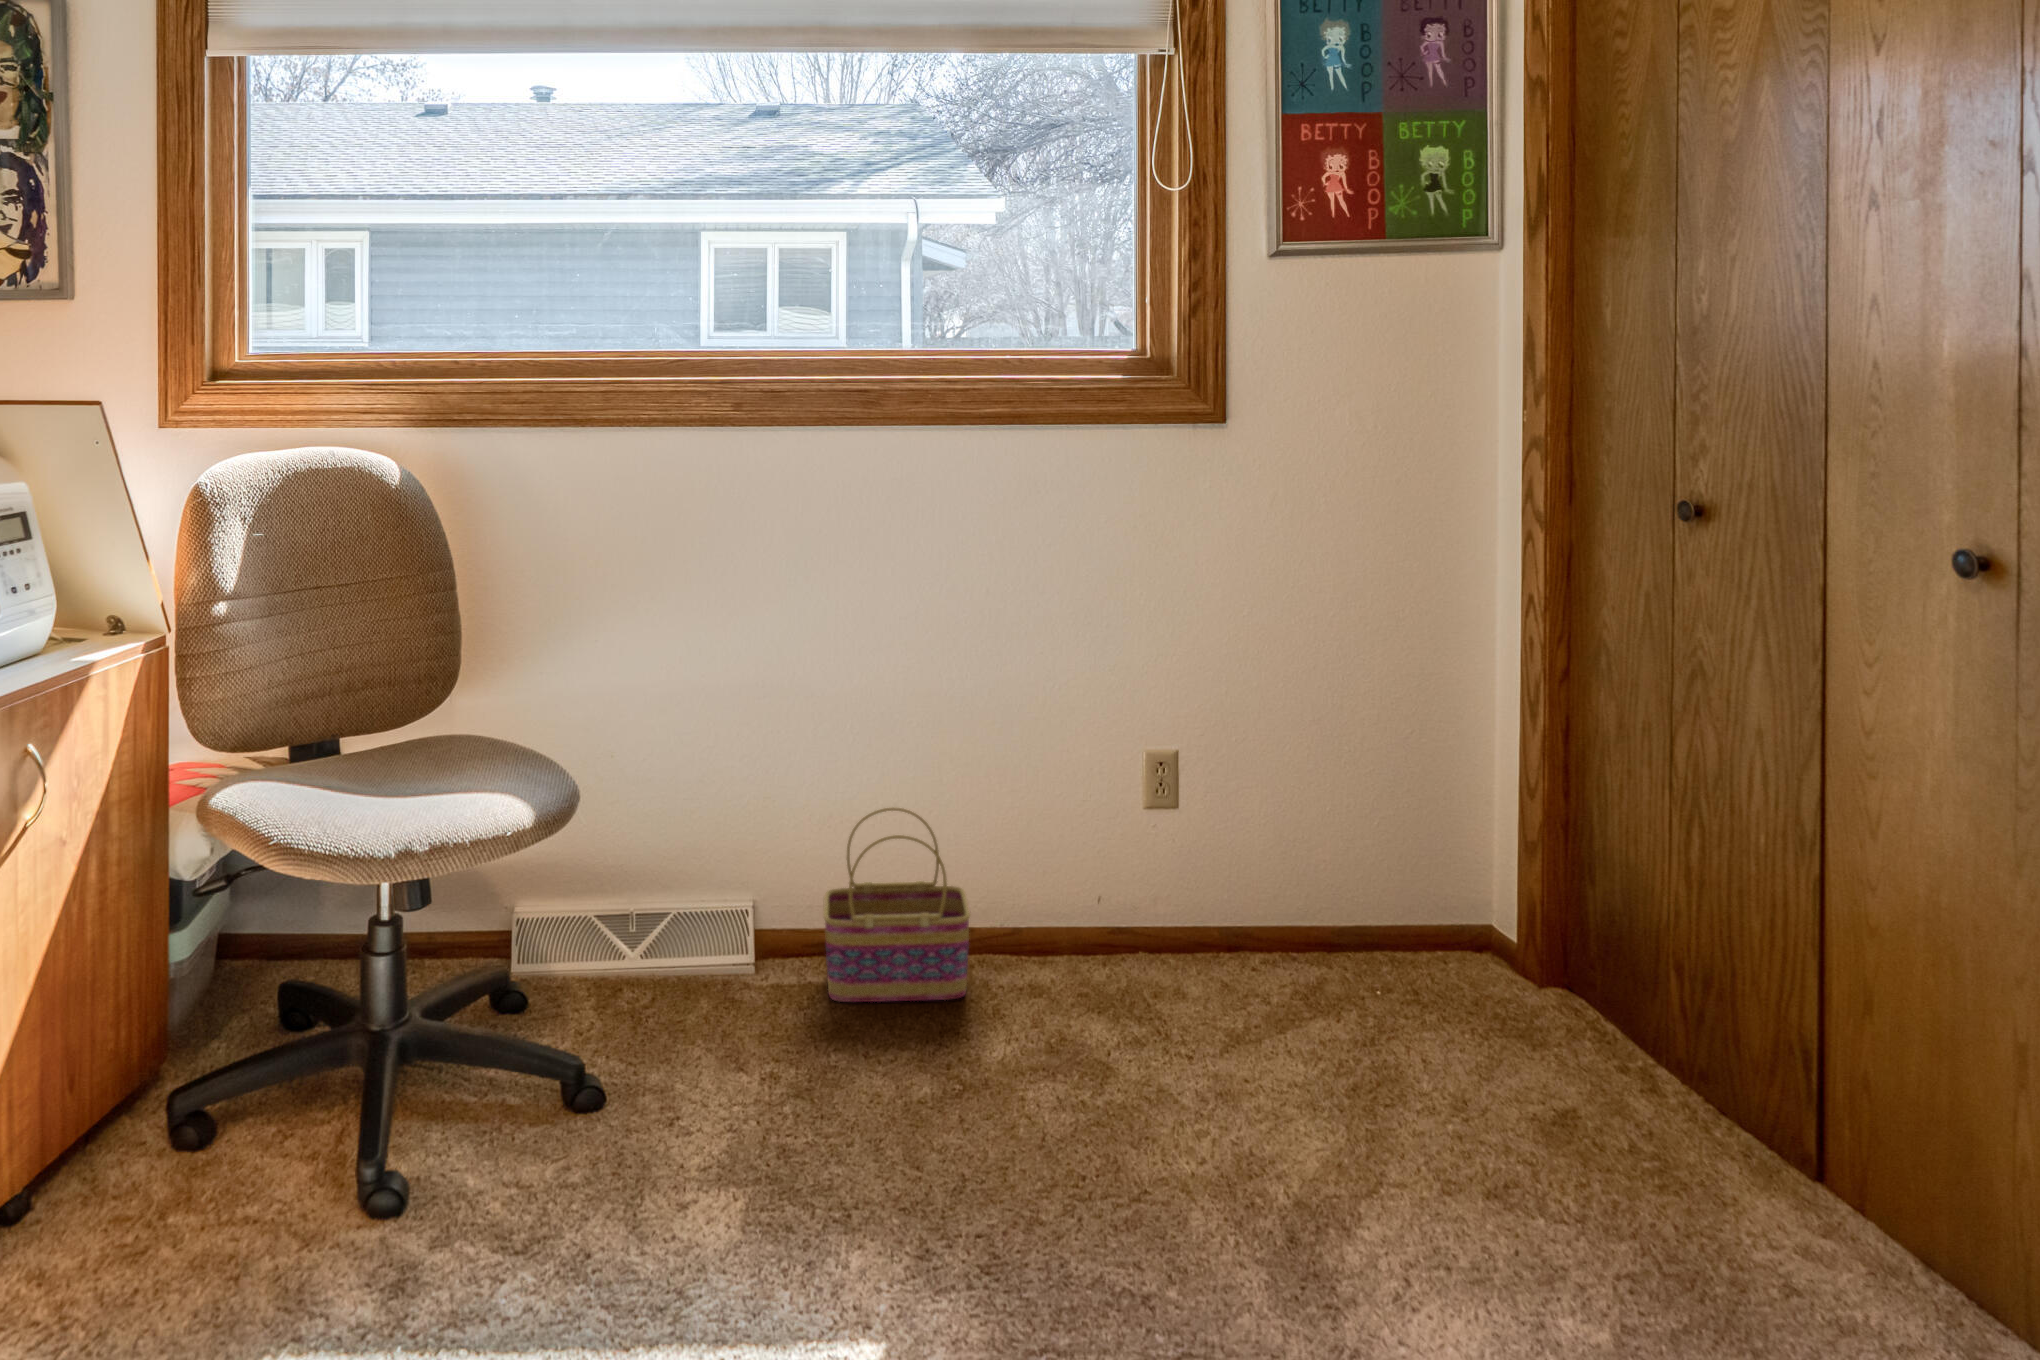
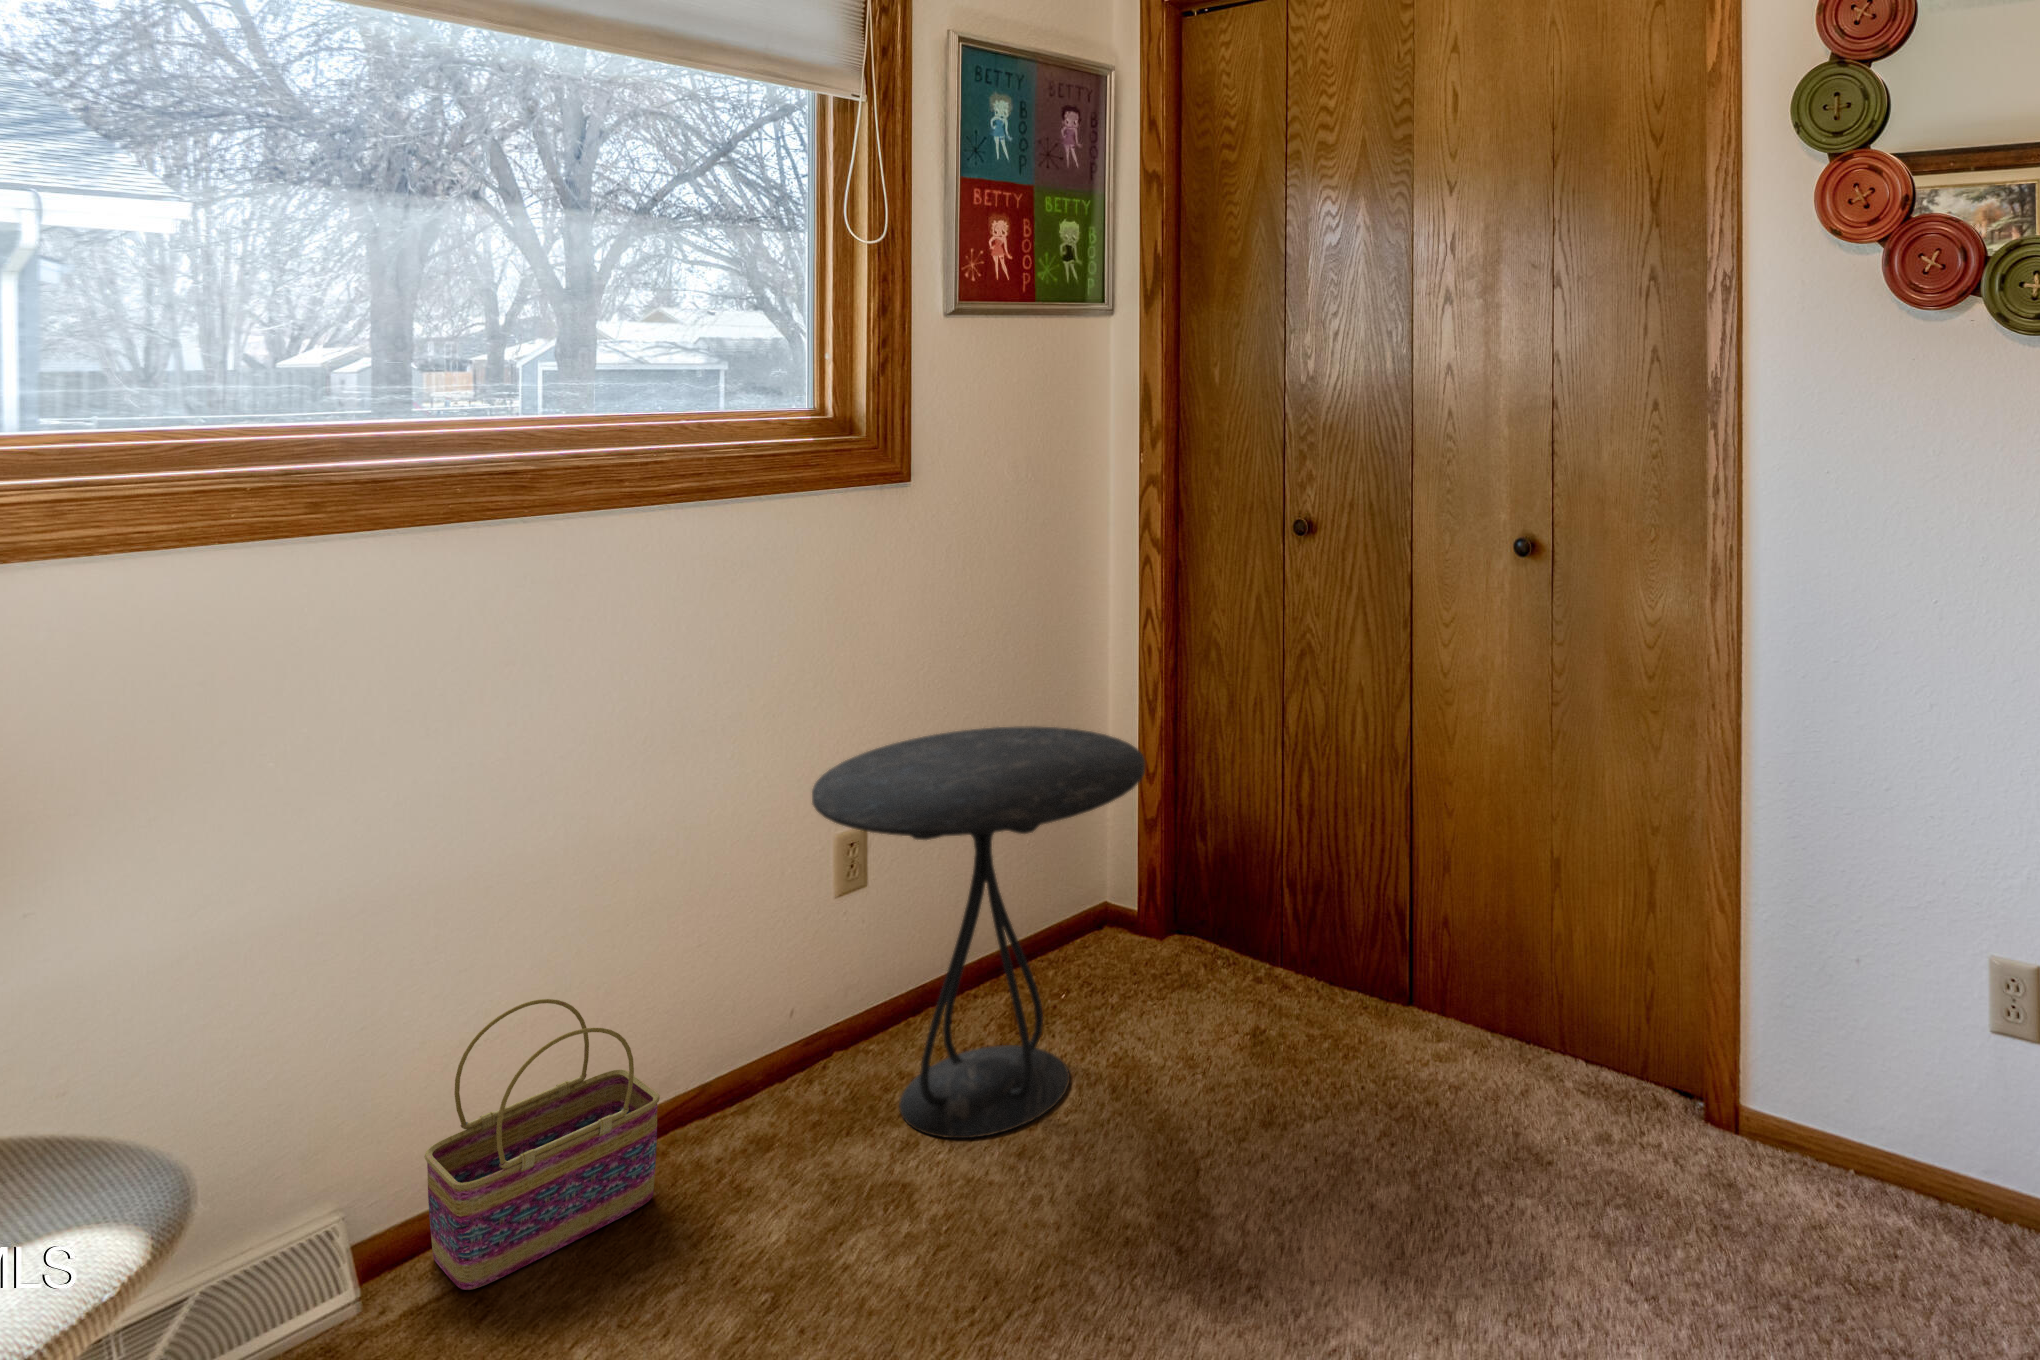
side table: none [1092,678,1424,1080] -> present [812,726,1145,1138]

